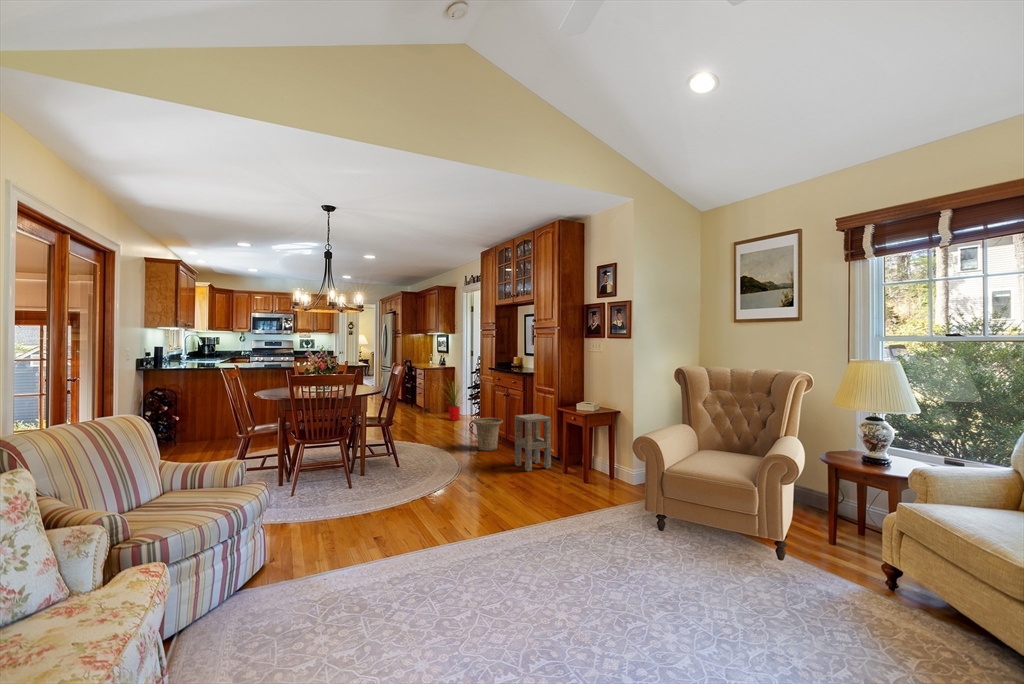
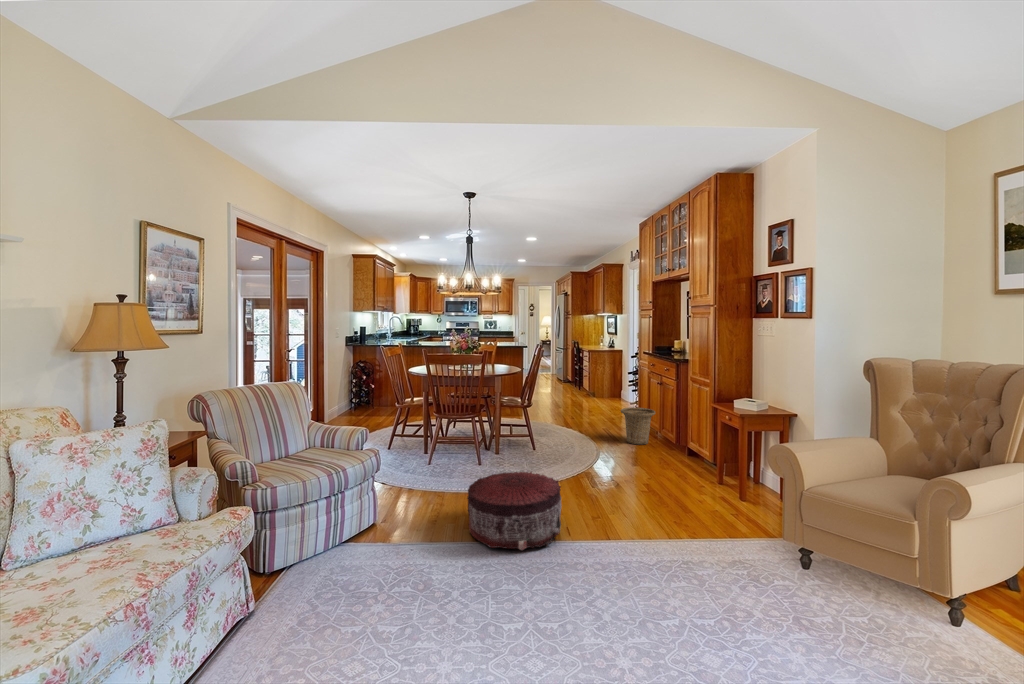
house plant: present [449,383,460,421] -> none [602,361,636,408]
side table: present [515,414,551,472] -> none [660,408,704,474]
pouf: none [372,483,465,561] -> present [467,472,561,550]

